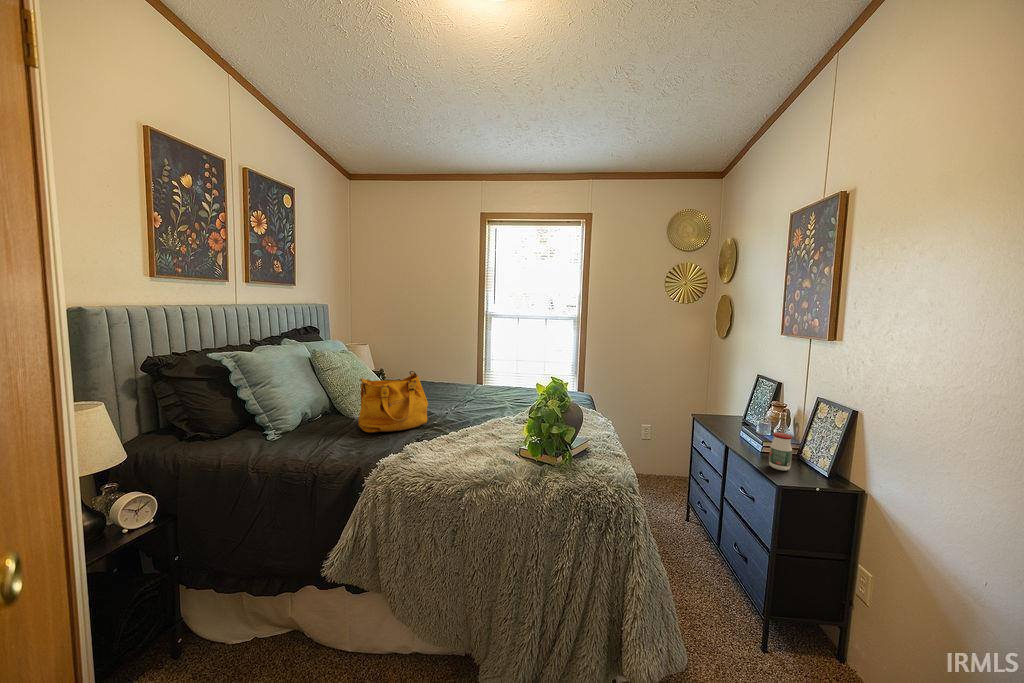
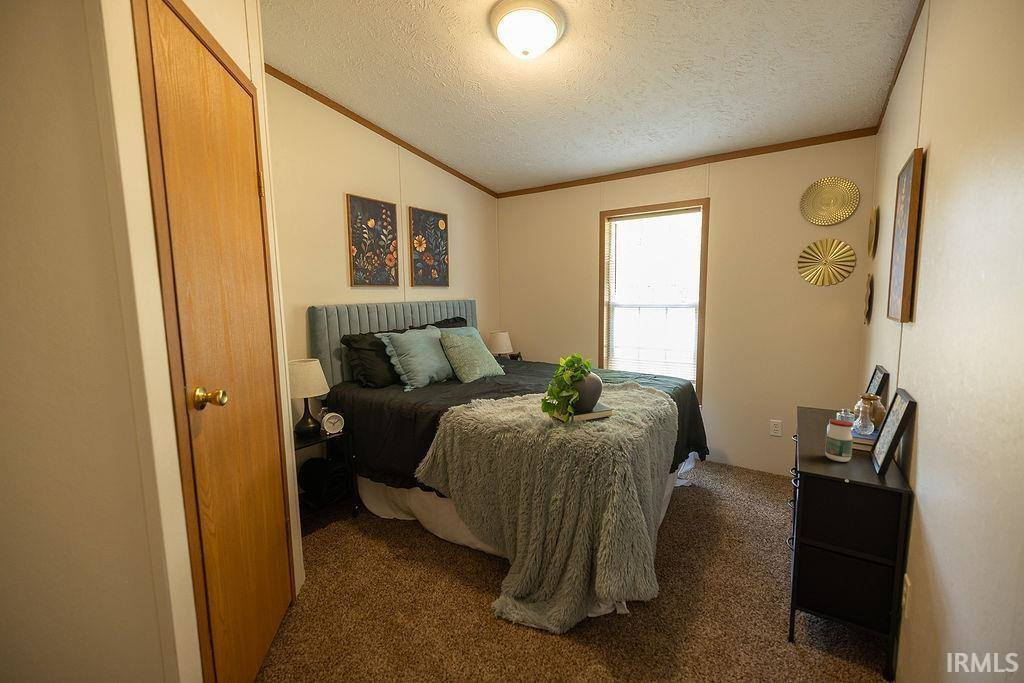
handbag: present [359,371,428,432] -> none [458,348,512,392]

